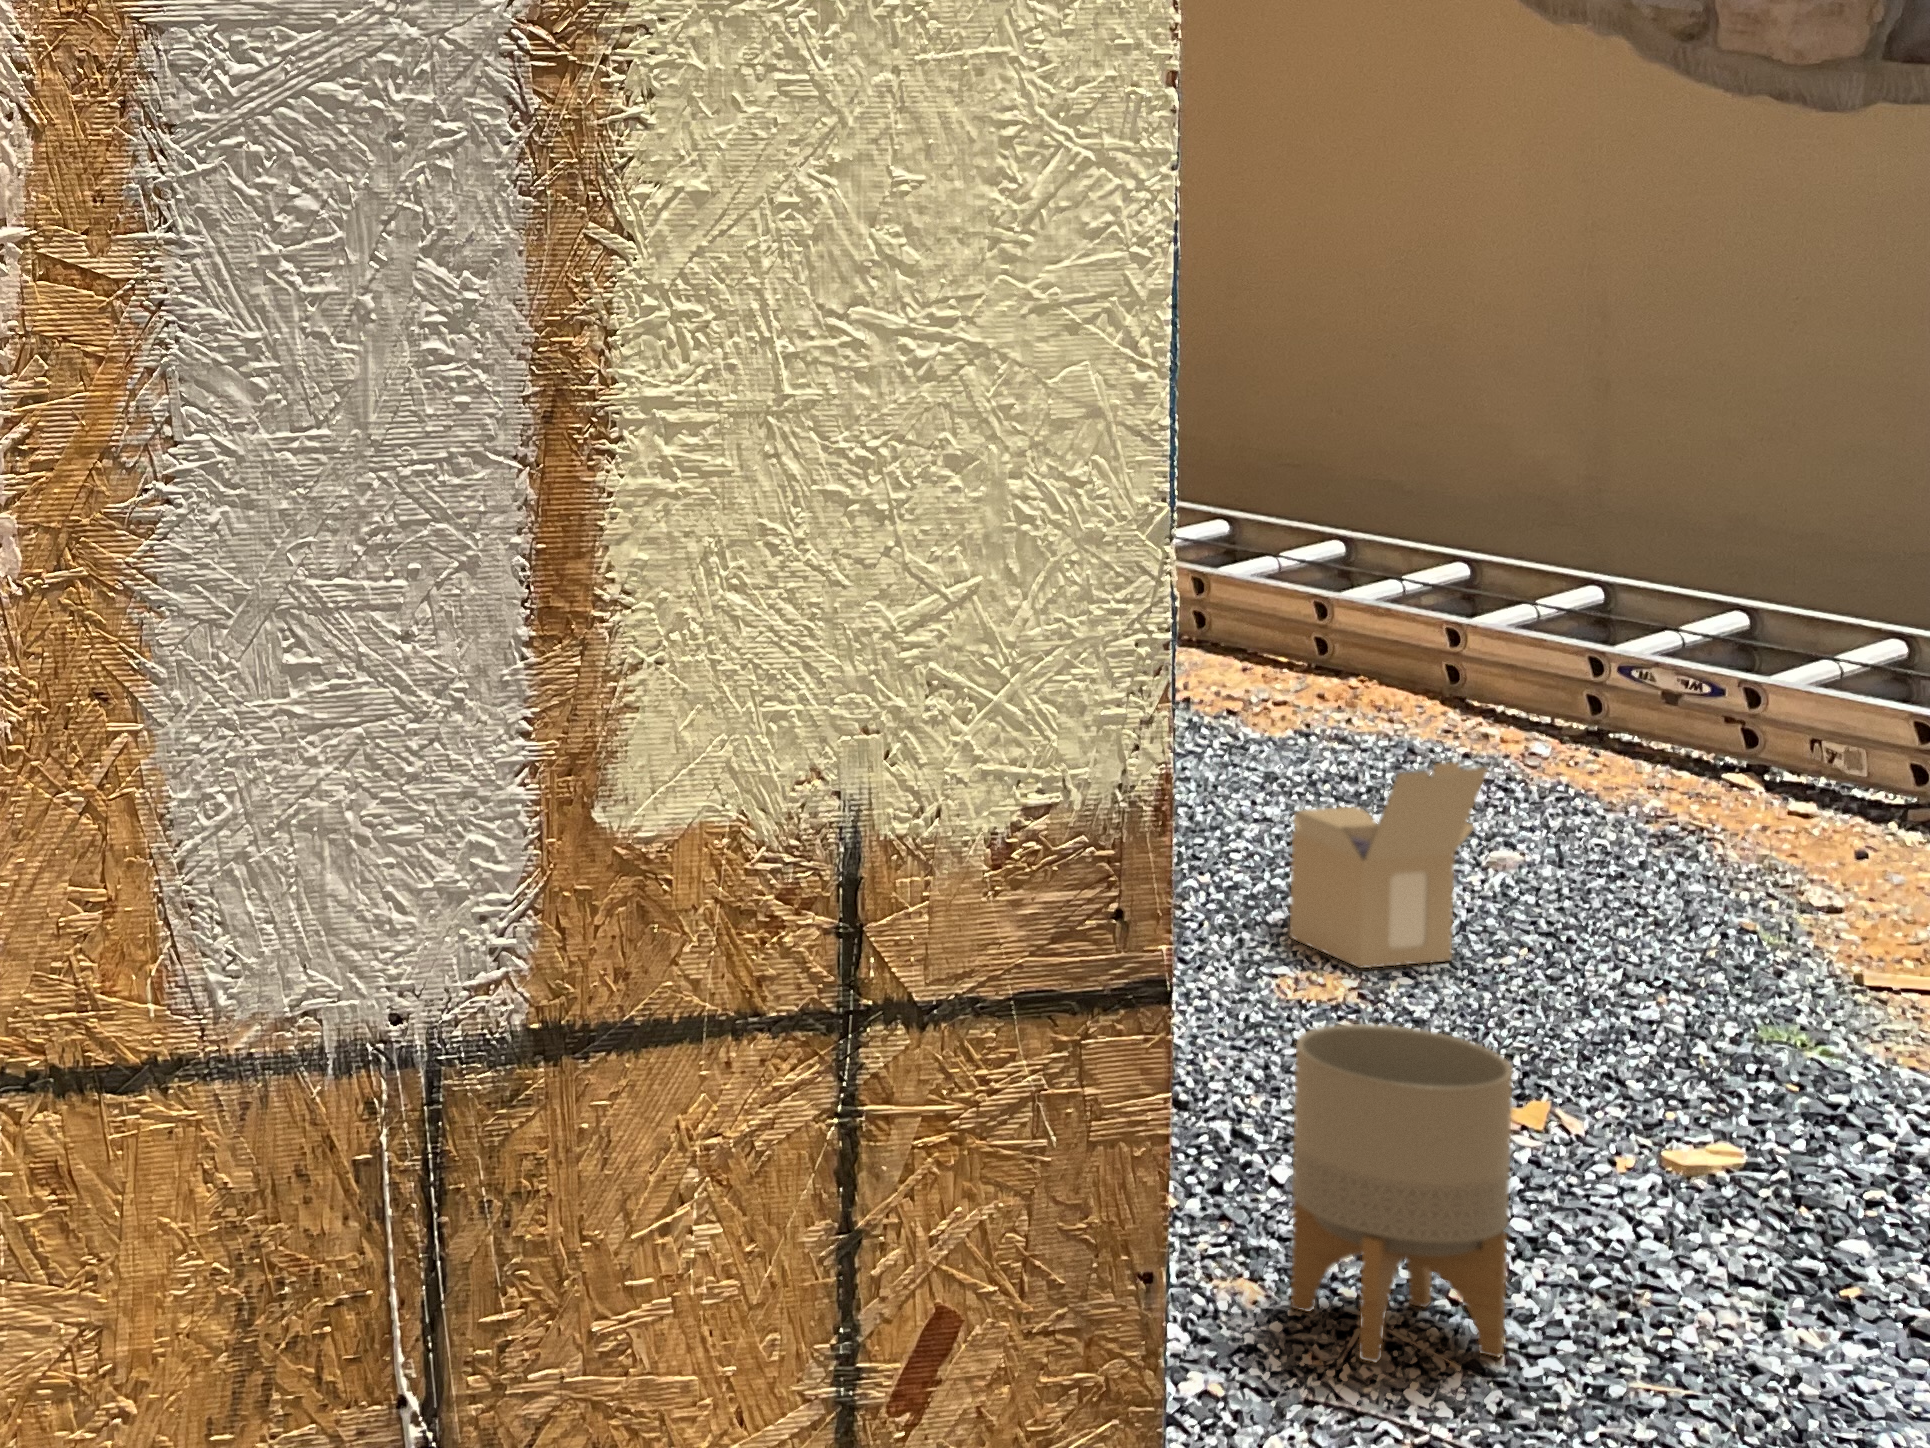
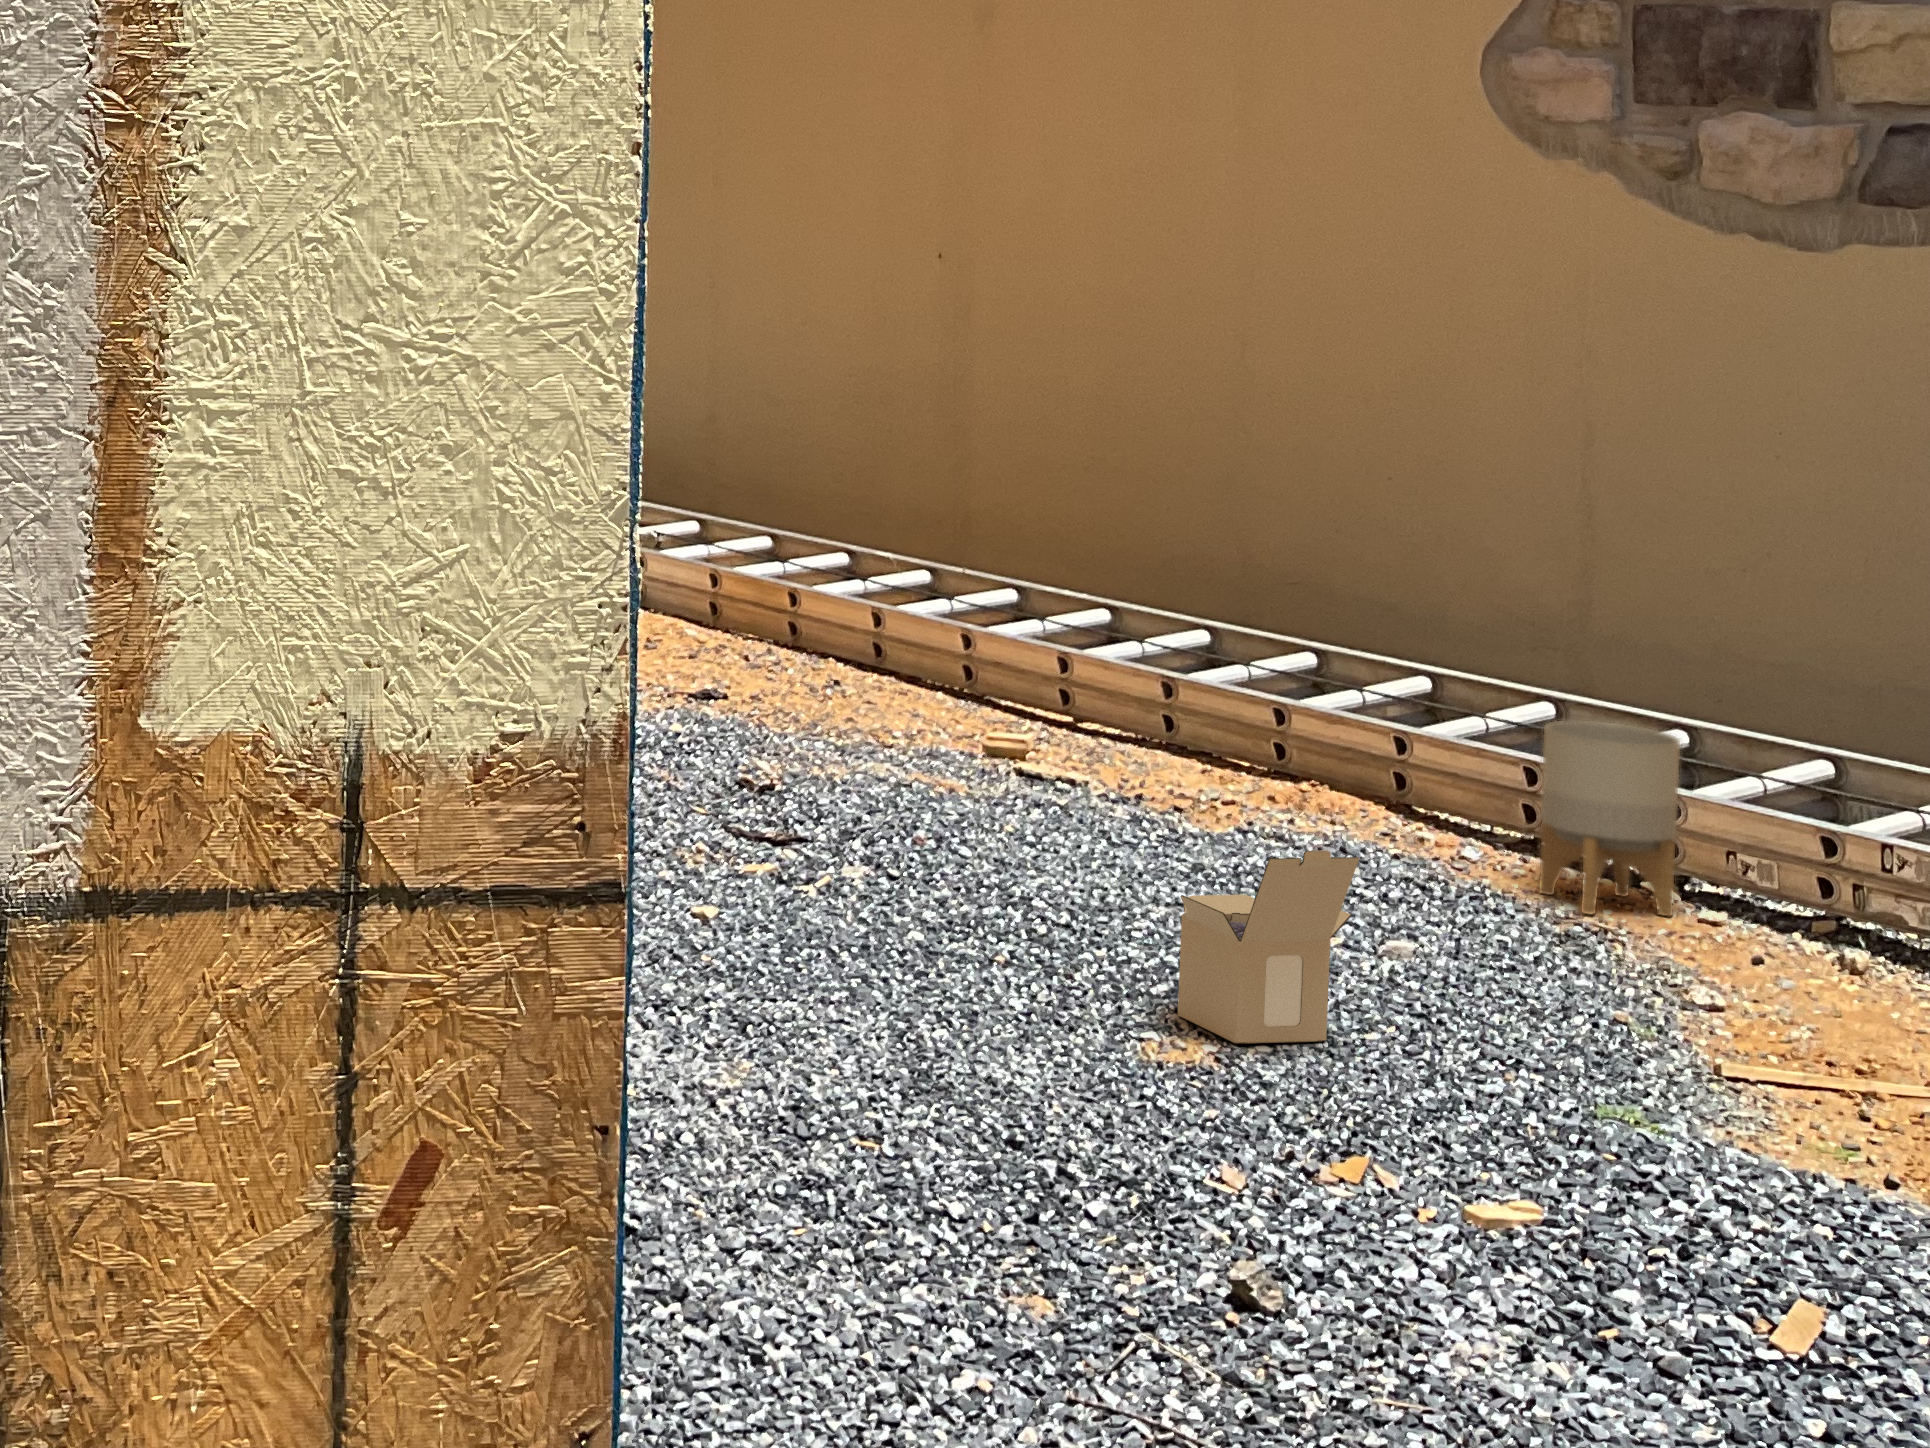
planter: present [1291,1024,1512,1362] -> present [1539,721,1680,916]

